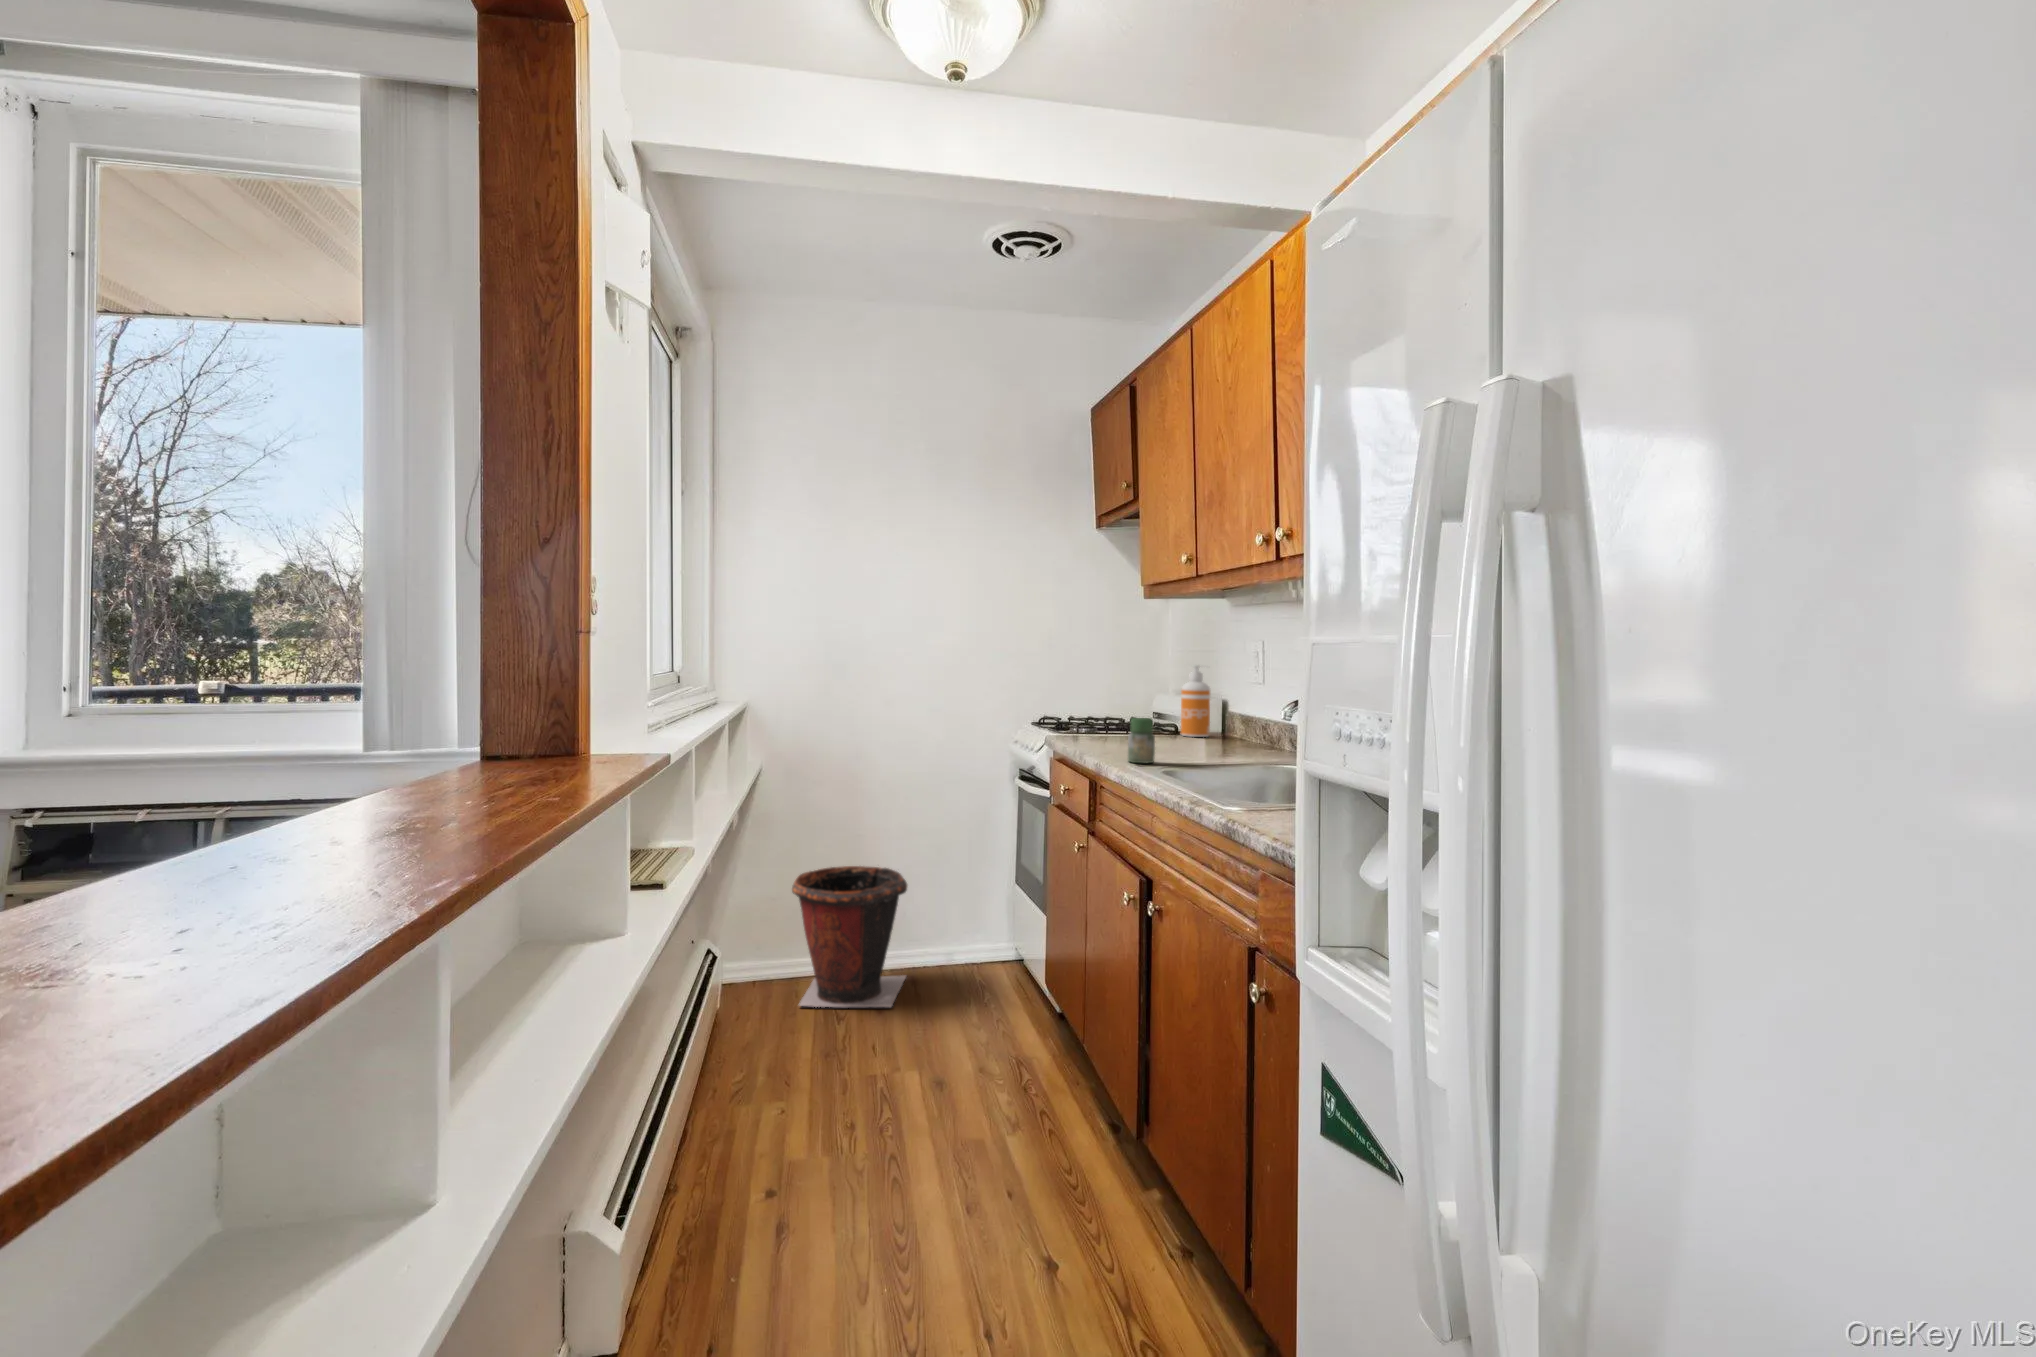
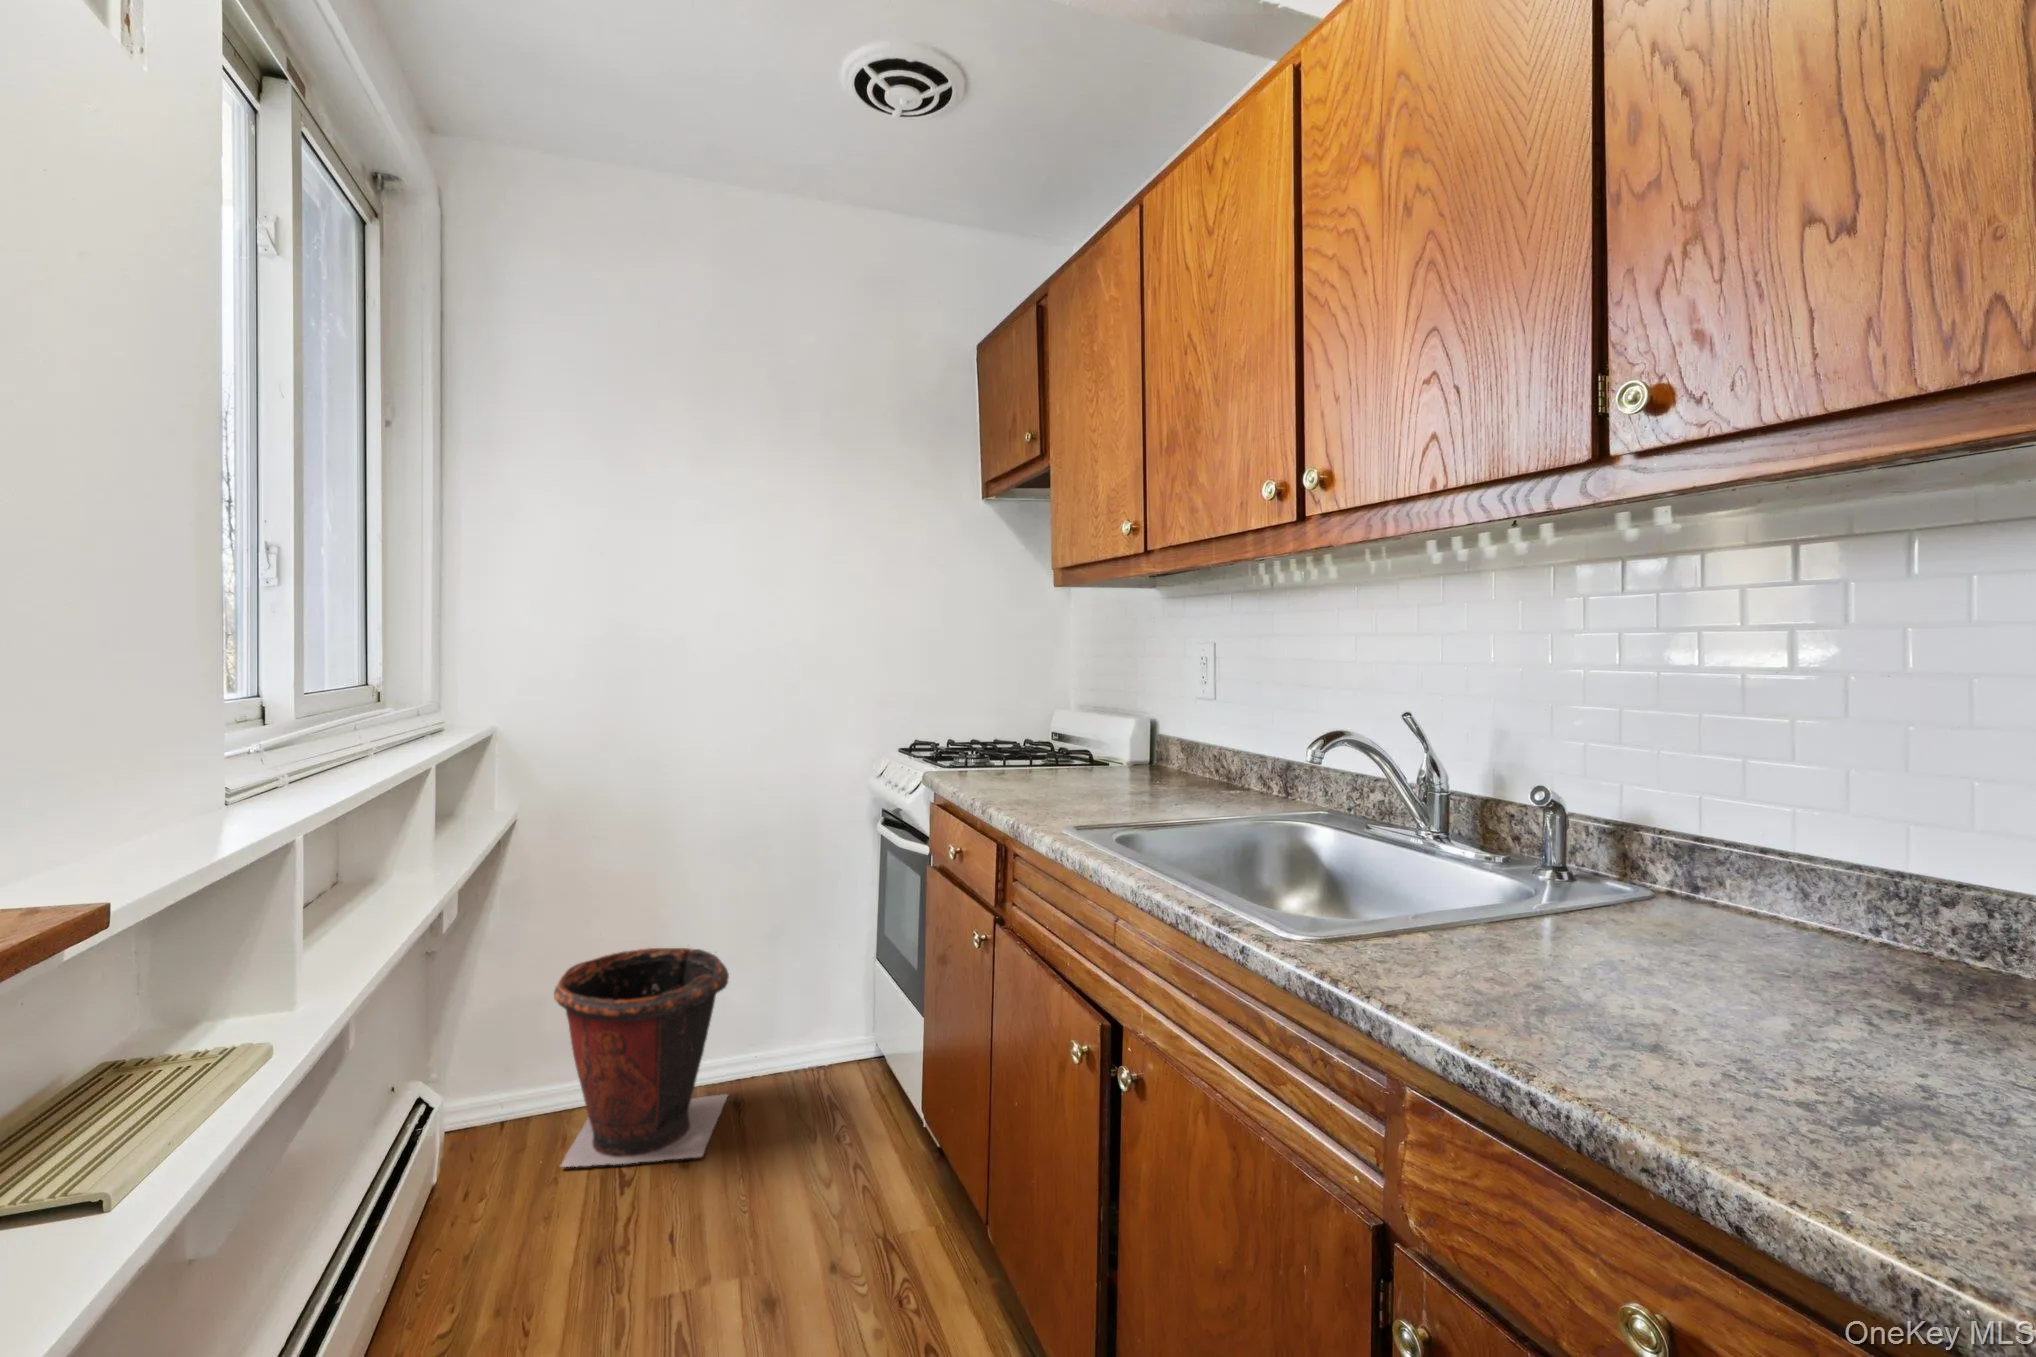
soap dispenser: present [1181,665,1210,737] -> none [1098,674,1135,767]
jar: present [1128,718,1155,763] -> none [1054,752,1093,820]

